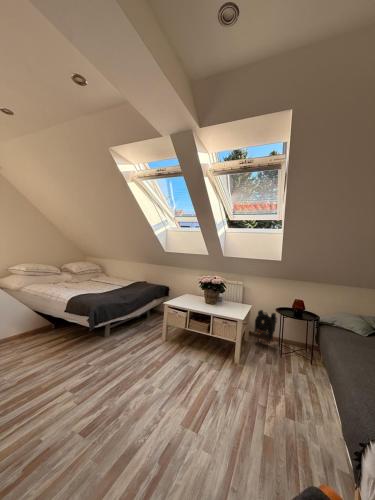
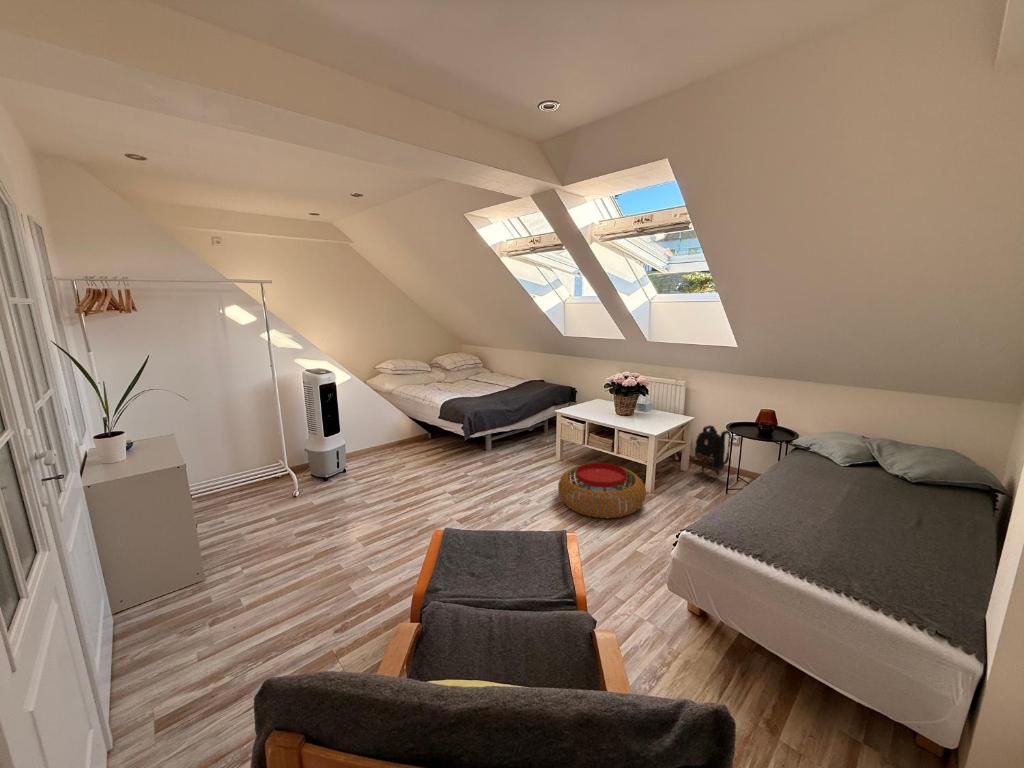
pouf: none [176,344,245,399] -> present [558,463,646,518]

